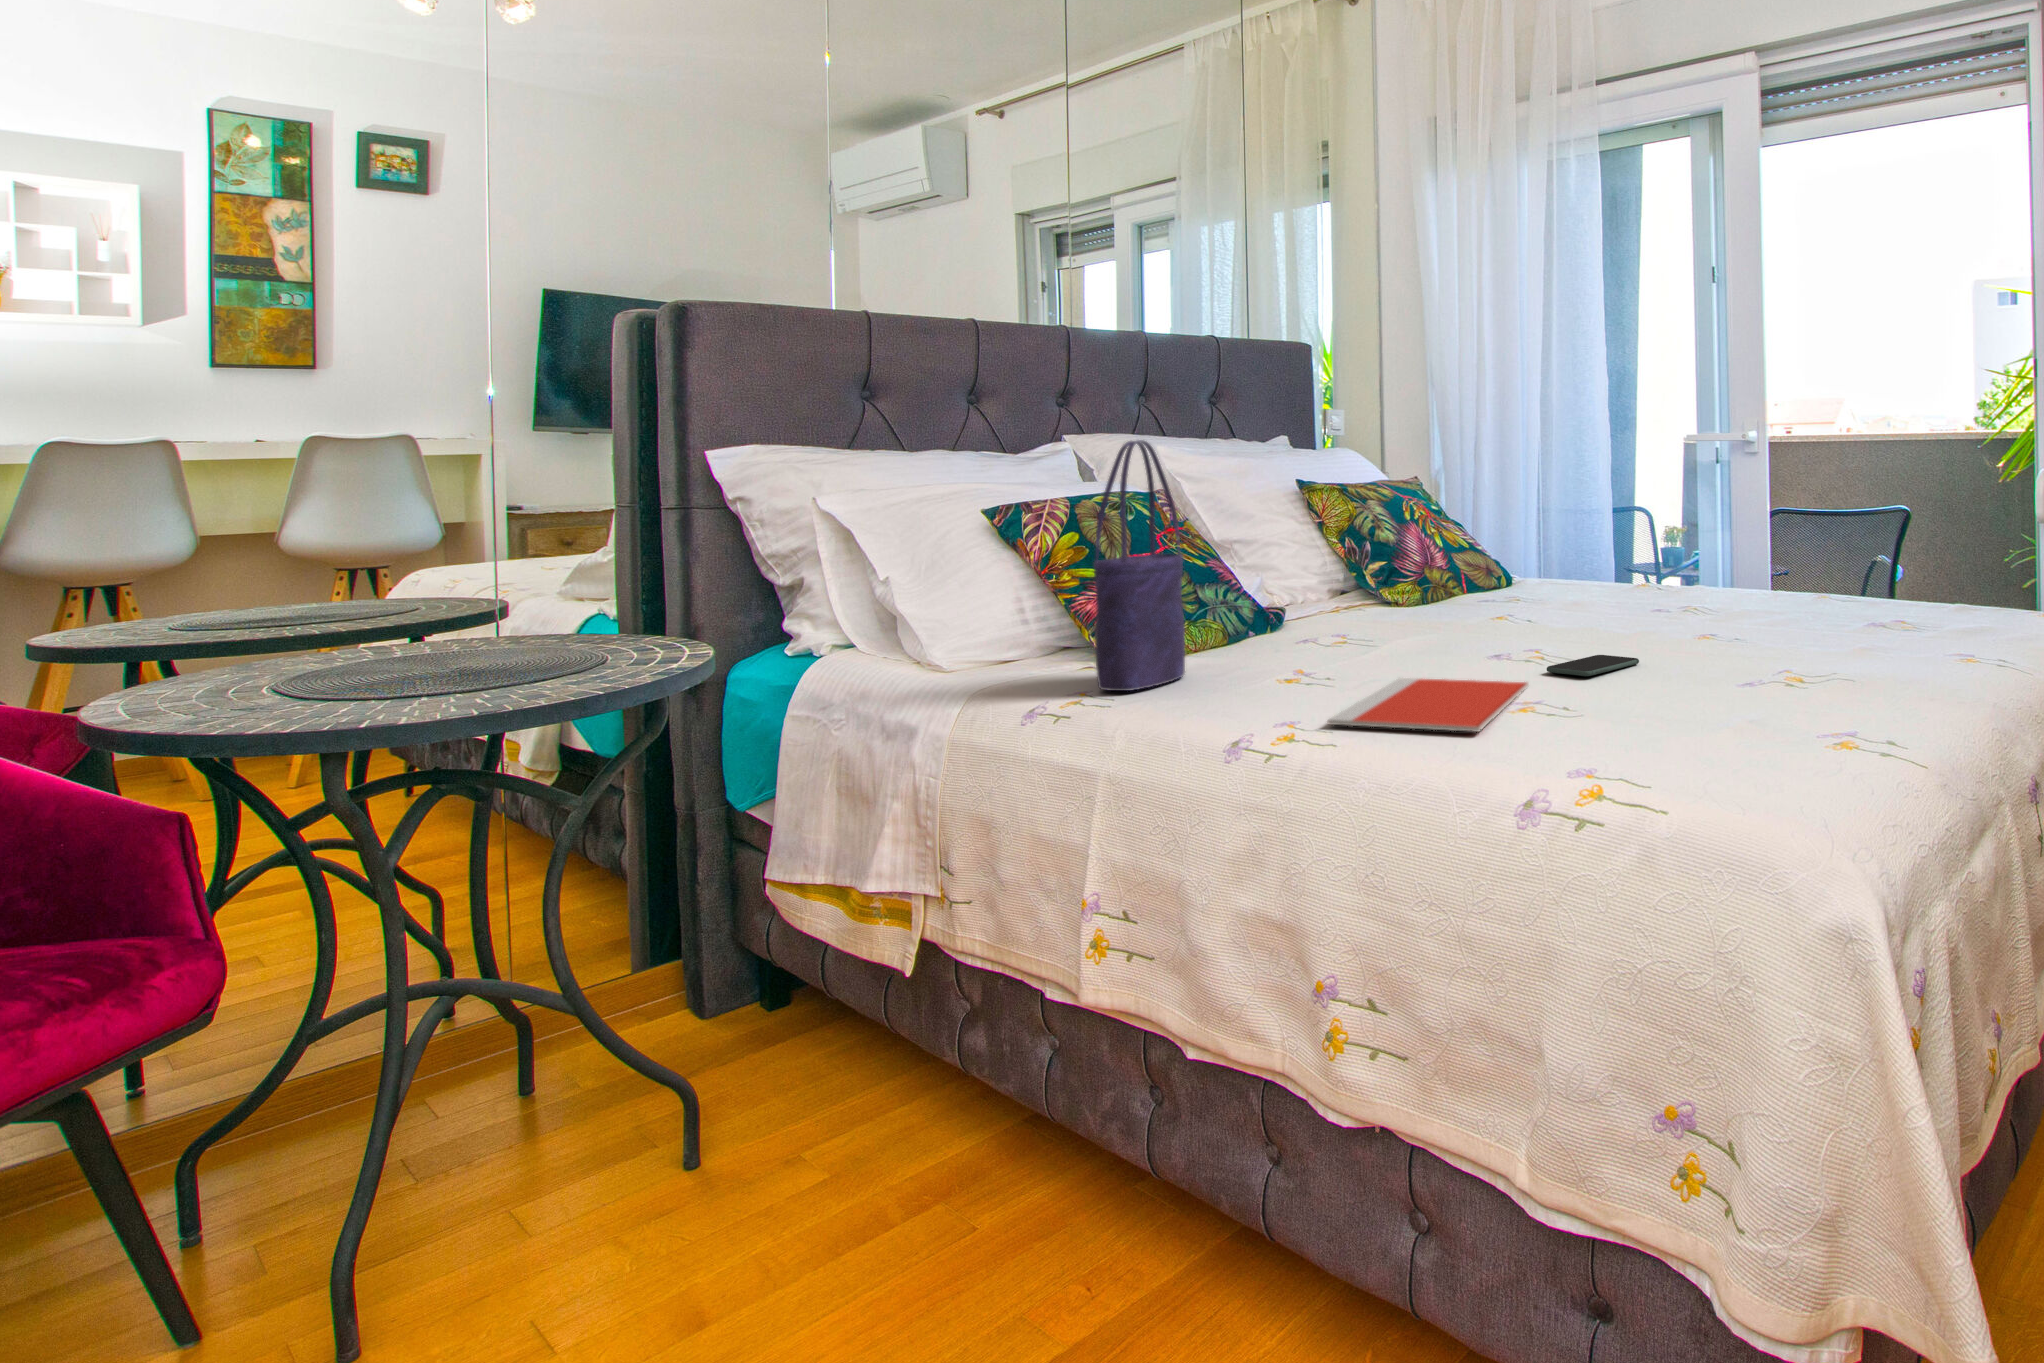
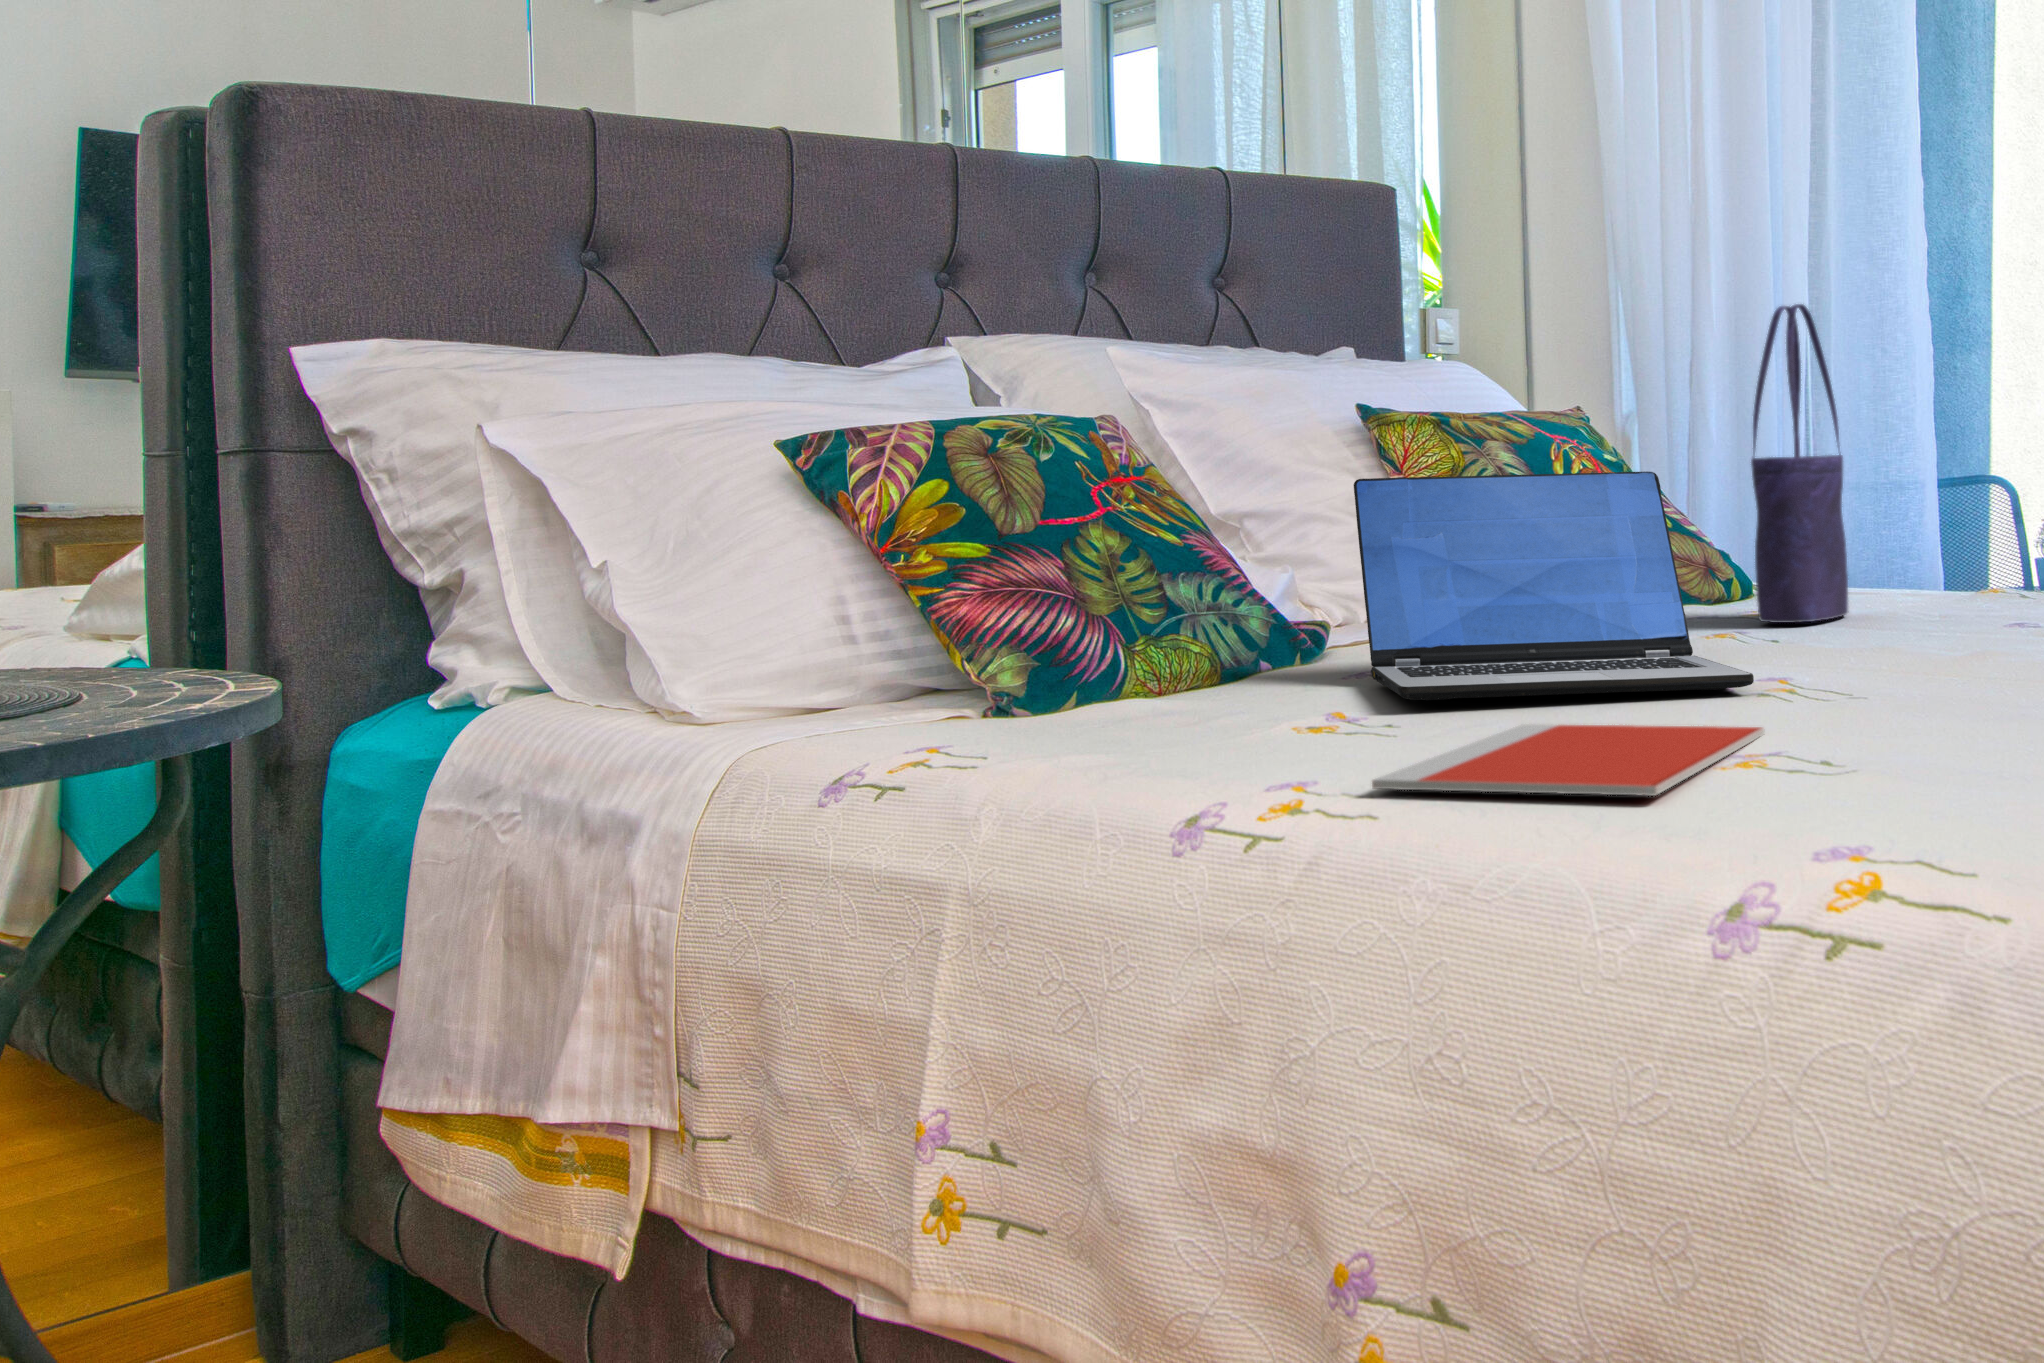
tote bag: present [1094,440,1185,691] -> present [1751,304,1848,623]
laptop: none [1301,528,1519,660] -> present [1354,472,1754,700]
smartphone: present [1547,655,1639,676] -> none [1801,687,1979,717]

